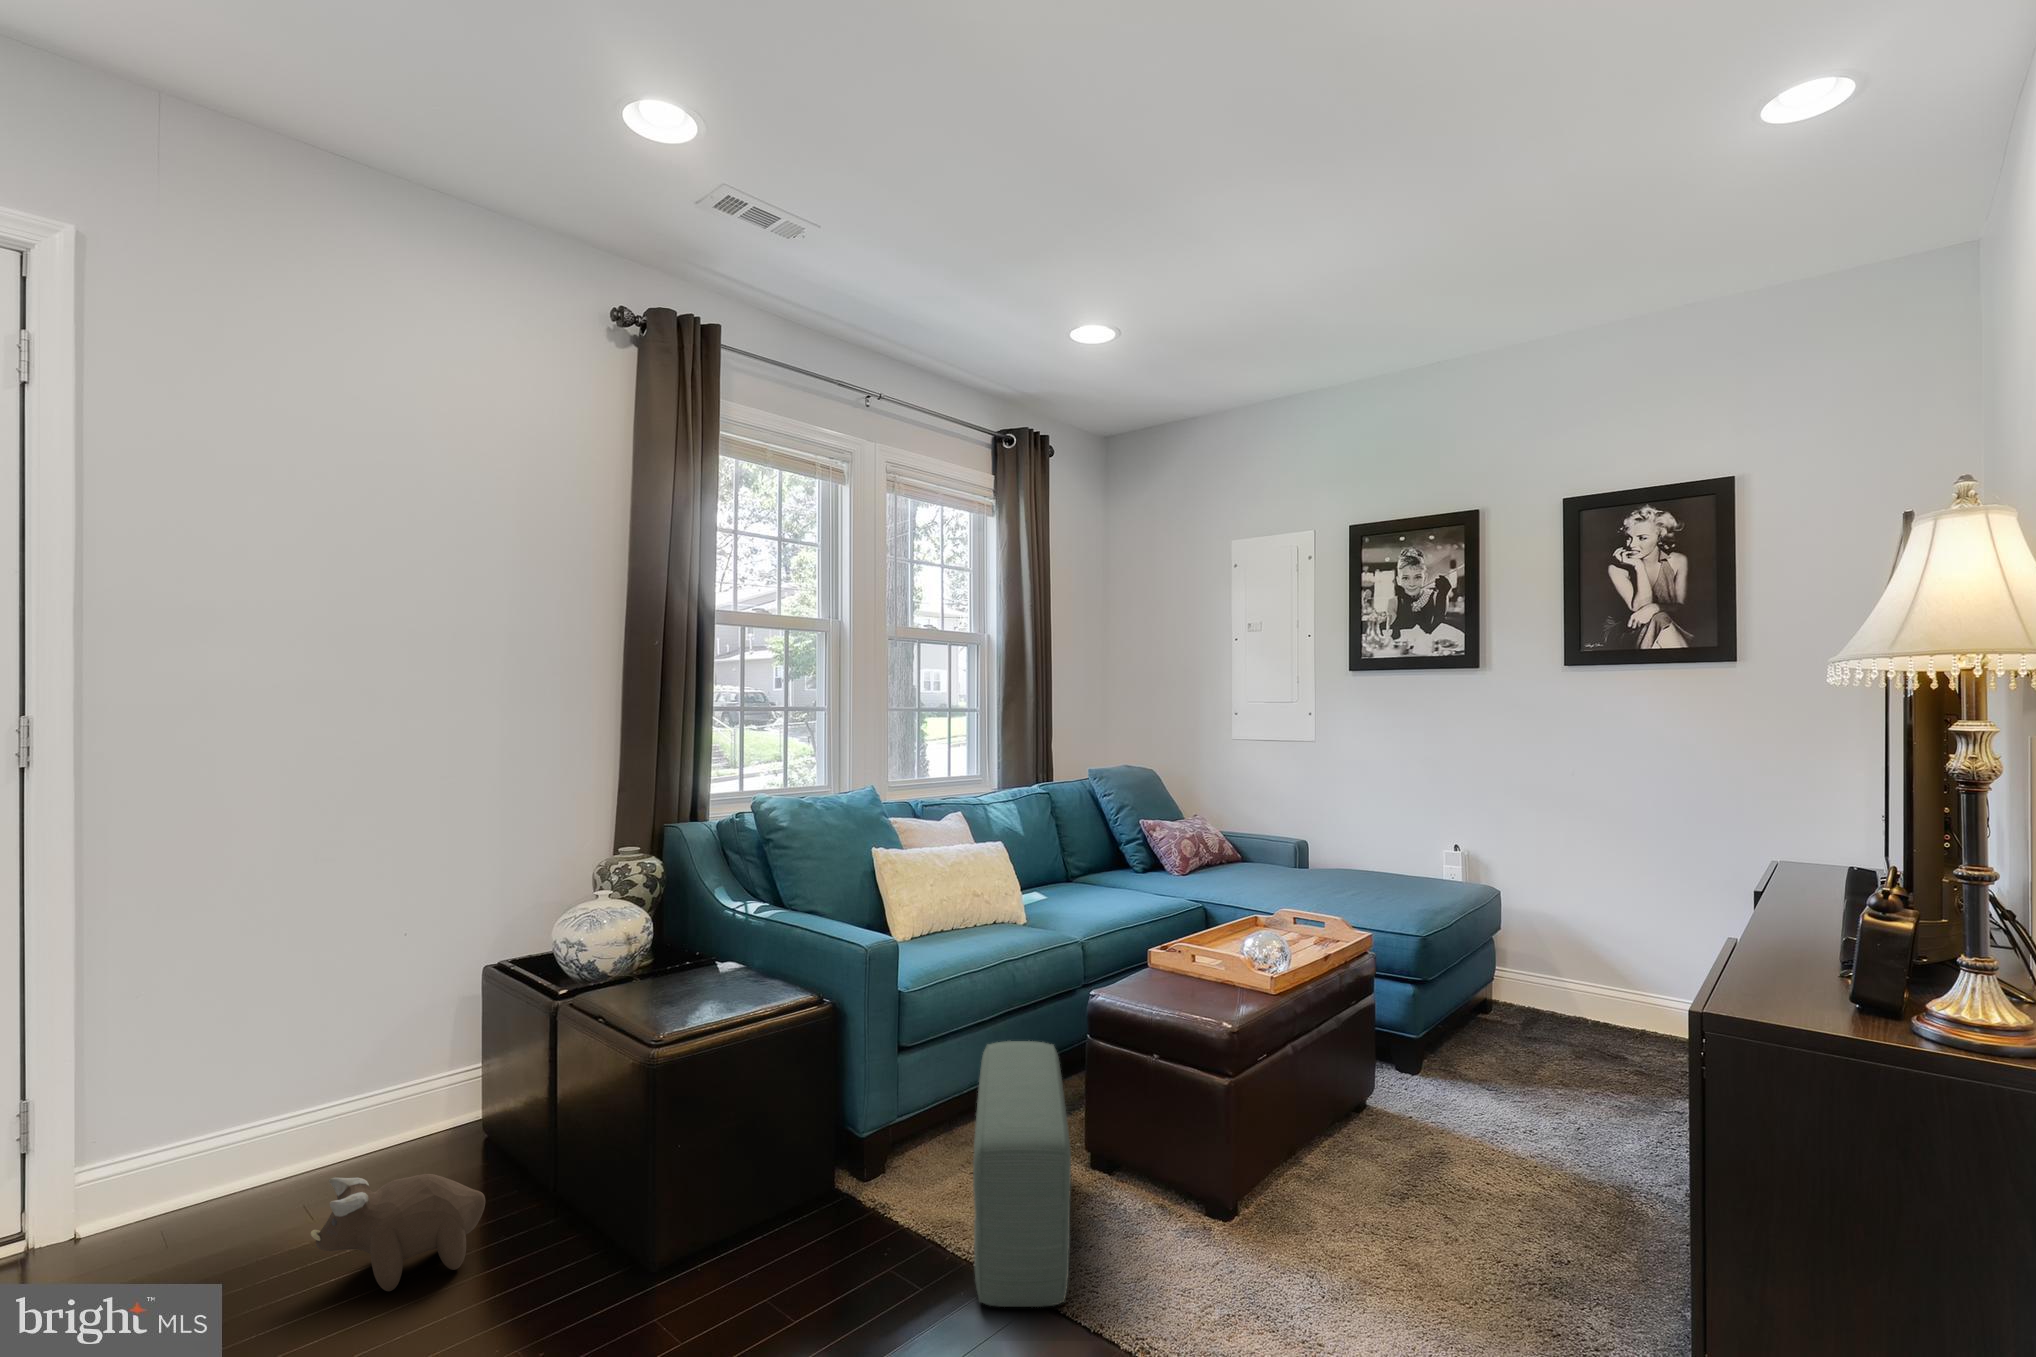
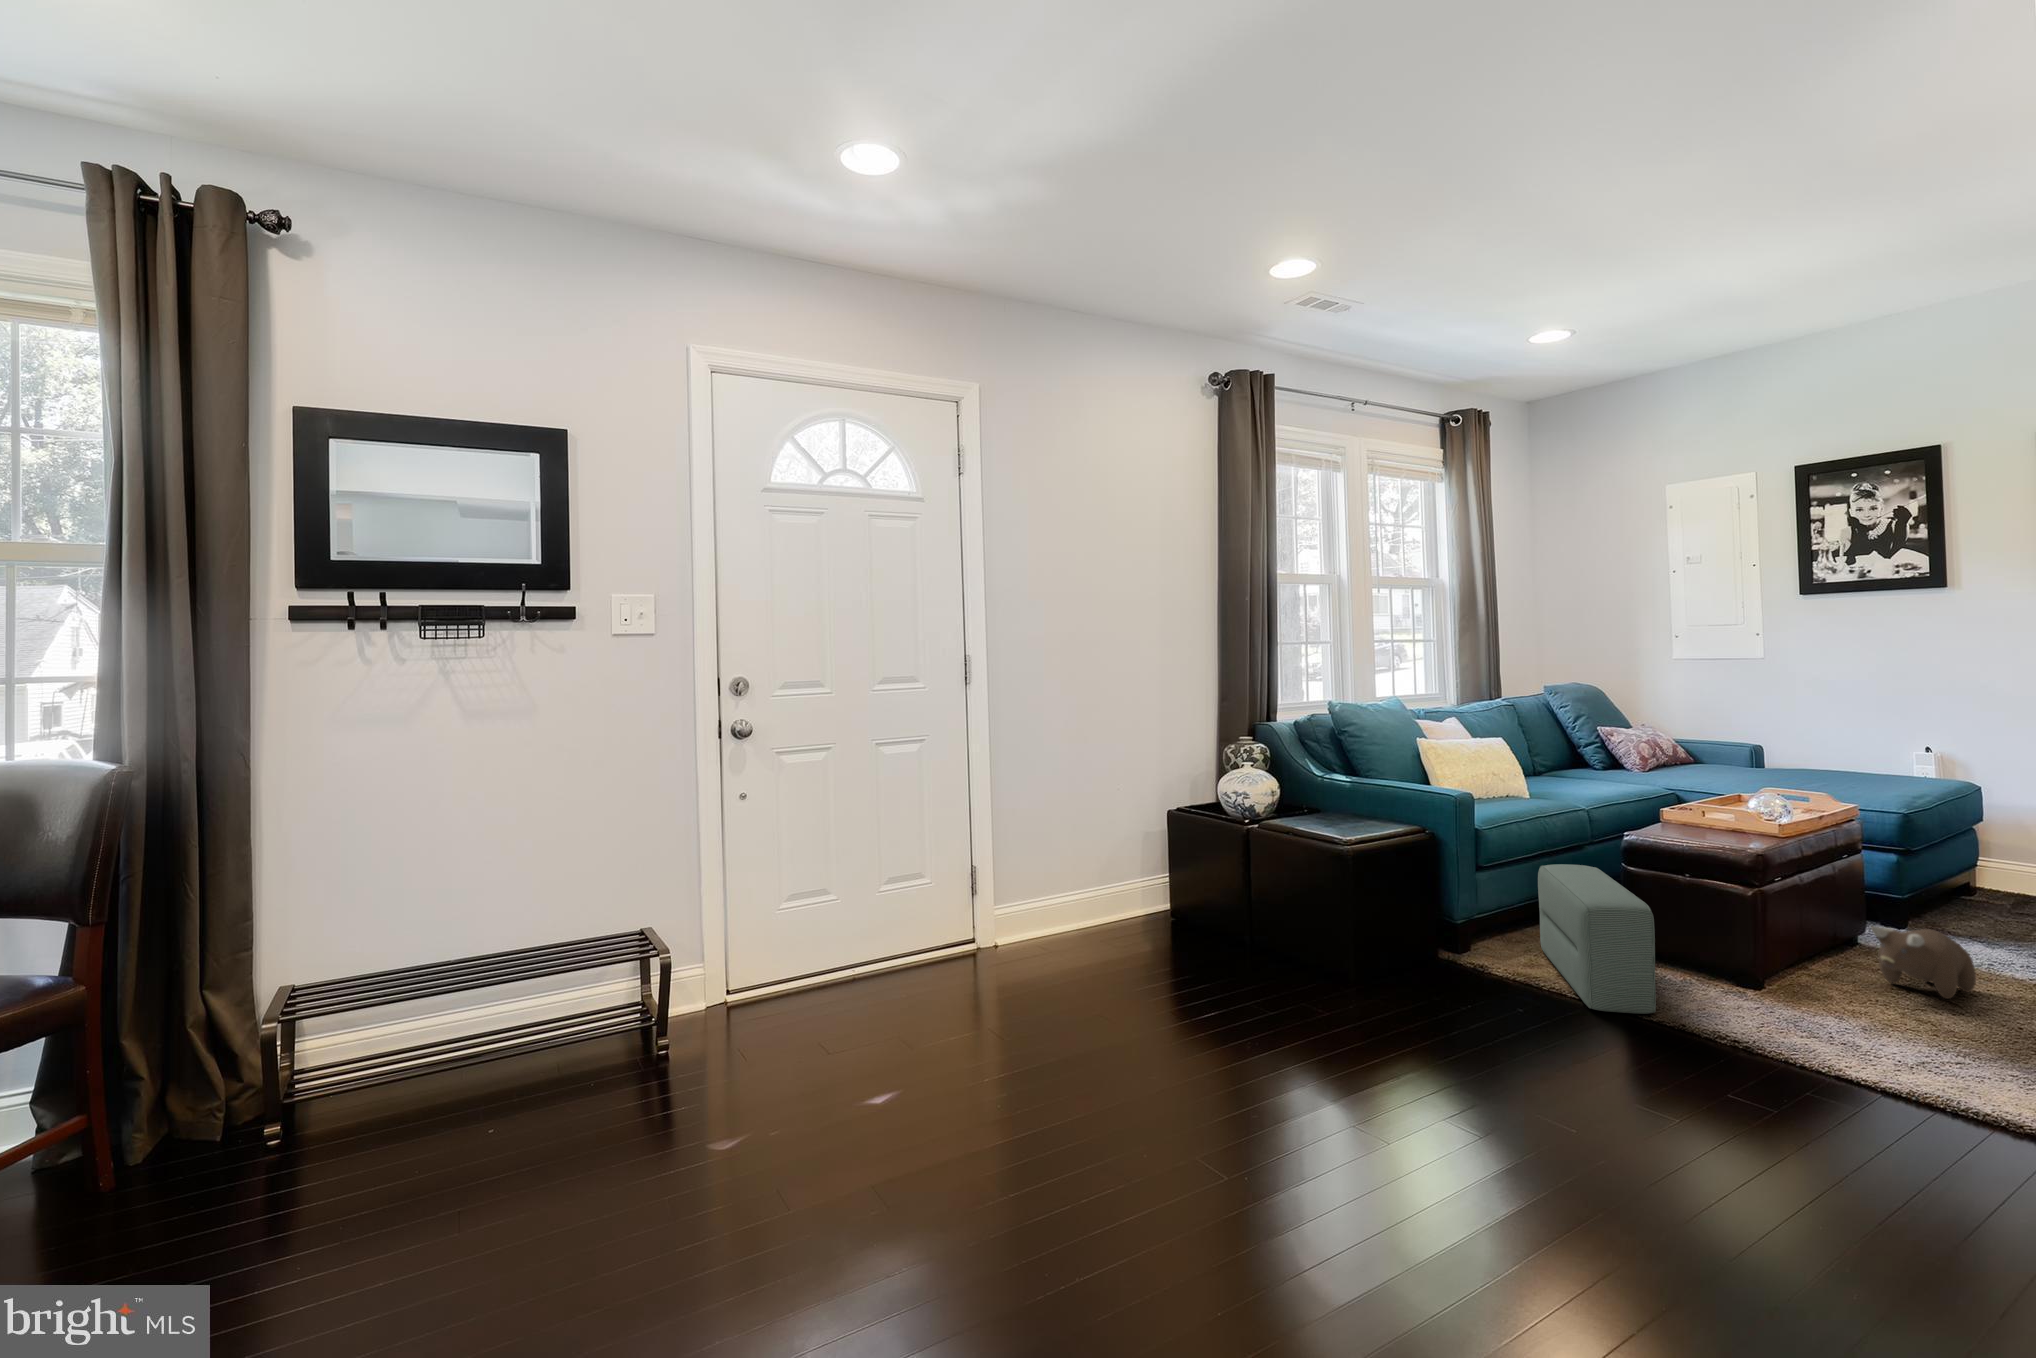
plush toy: present [311,1174,485,1291] -> present [1871,926,1976,999]

